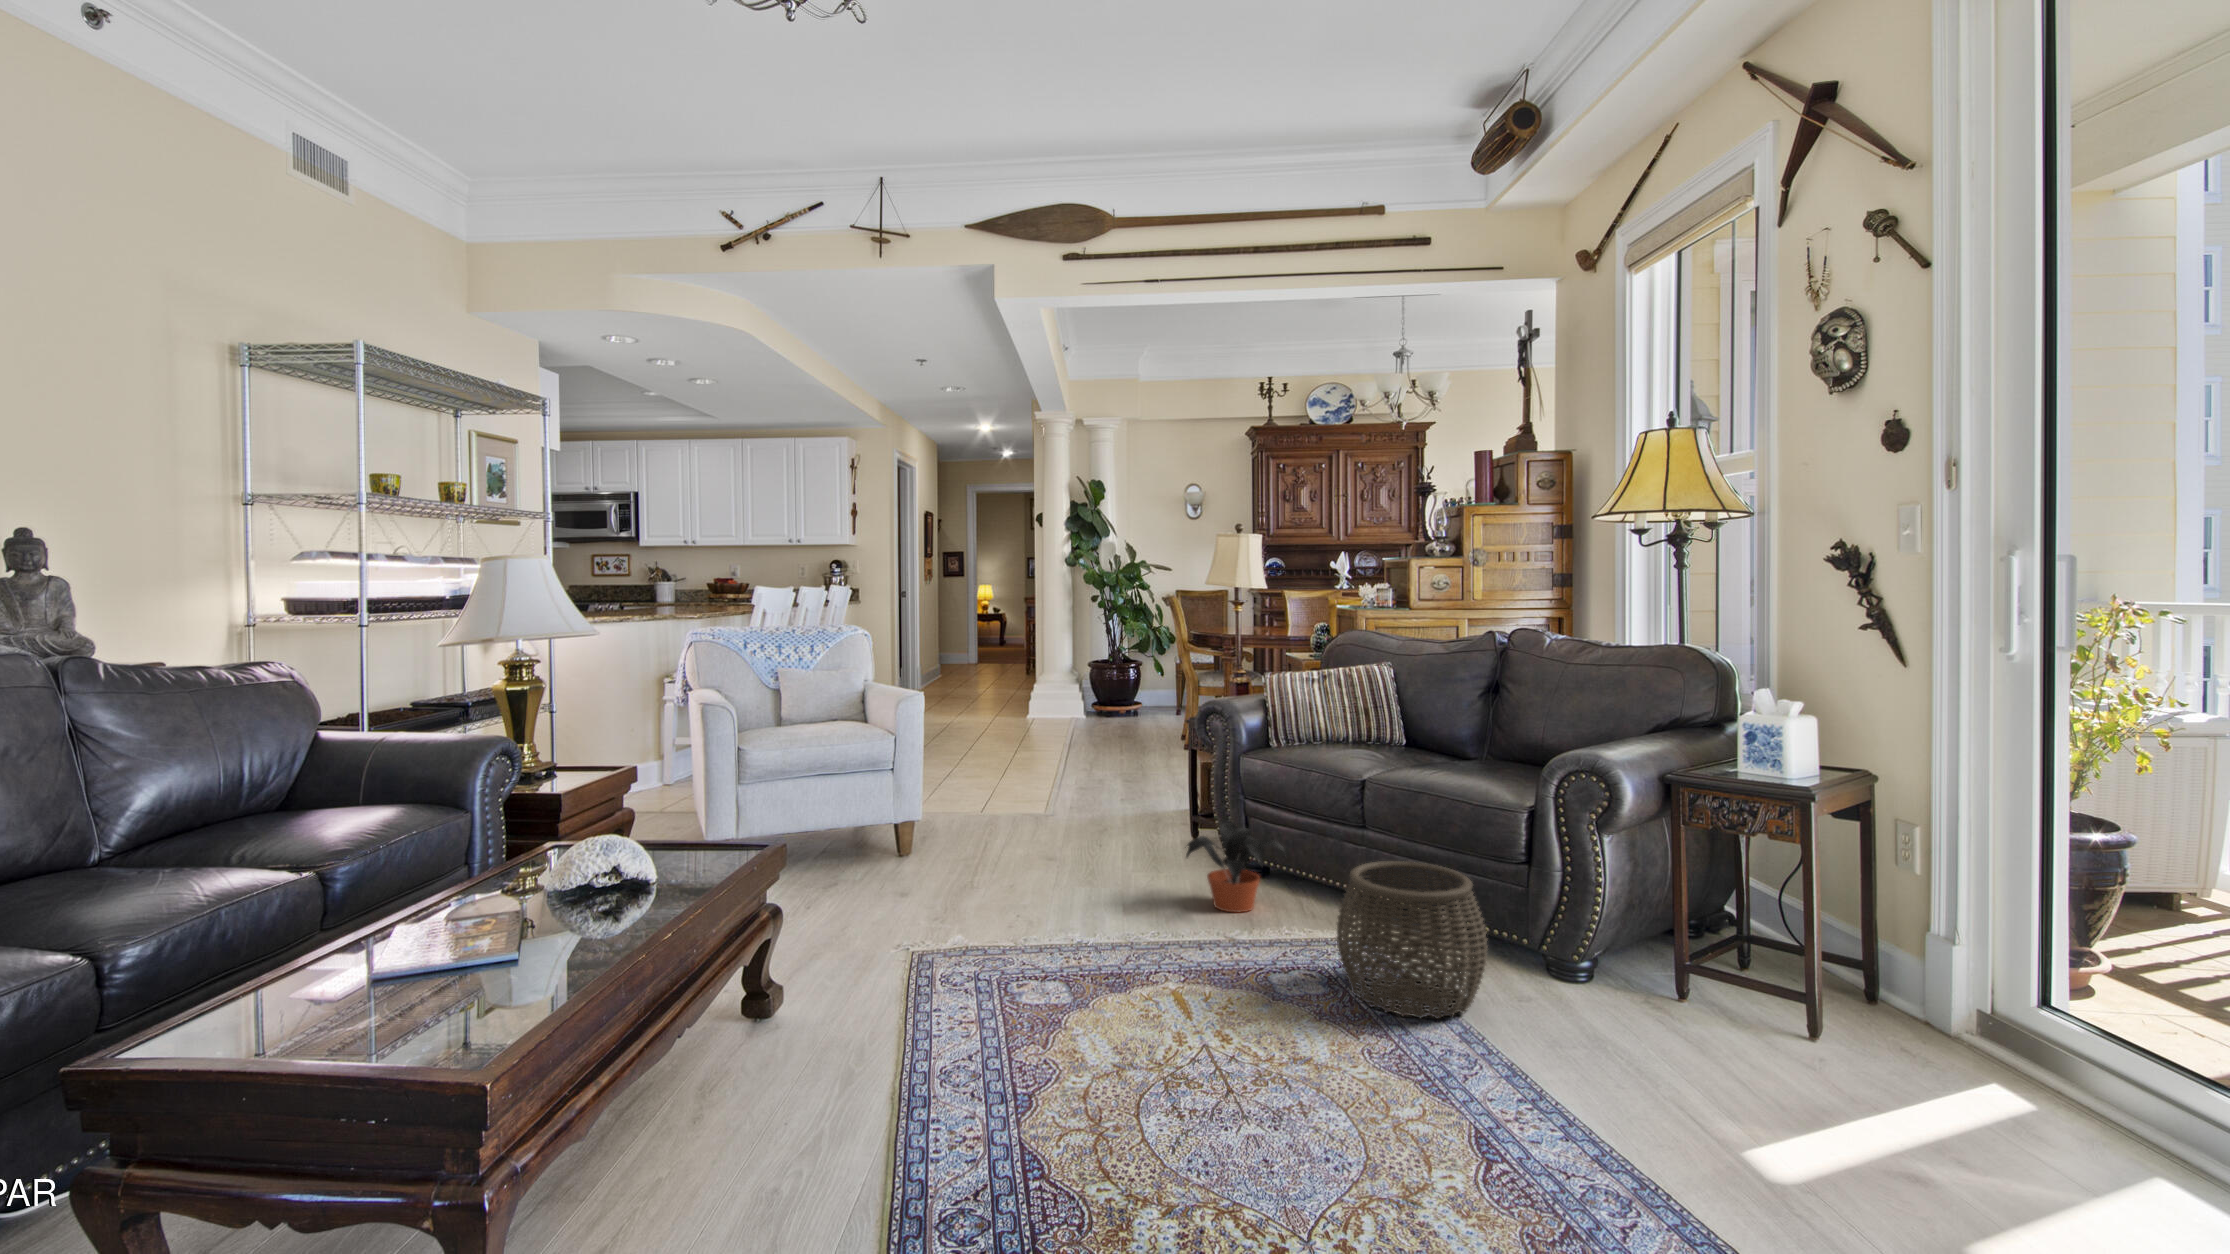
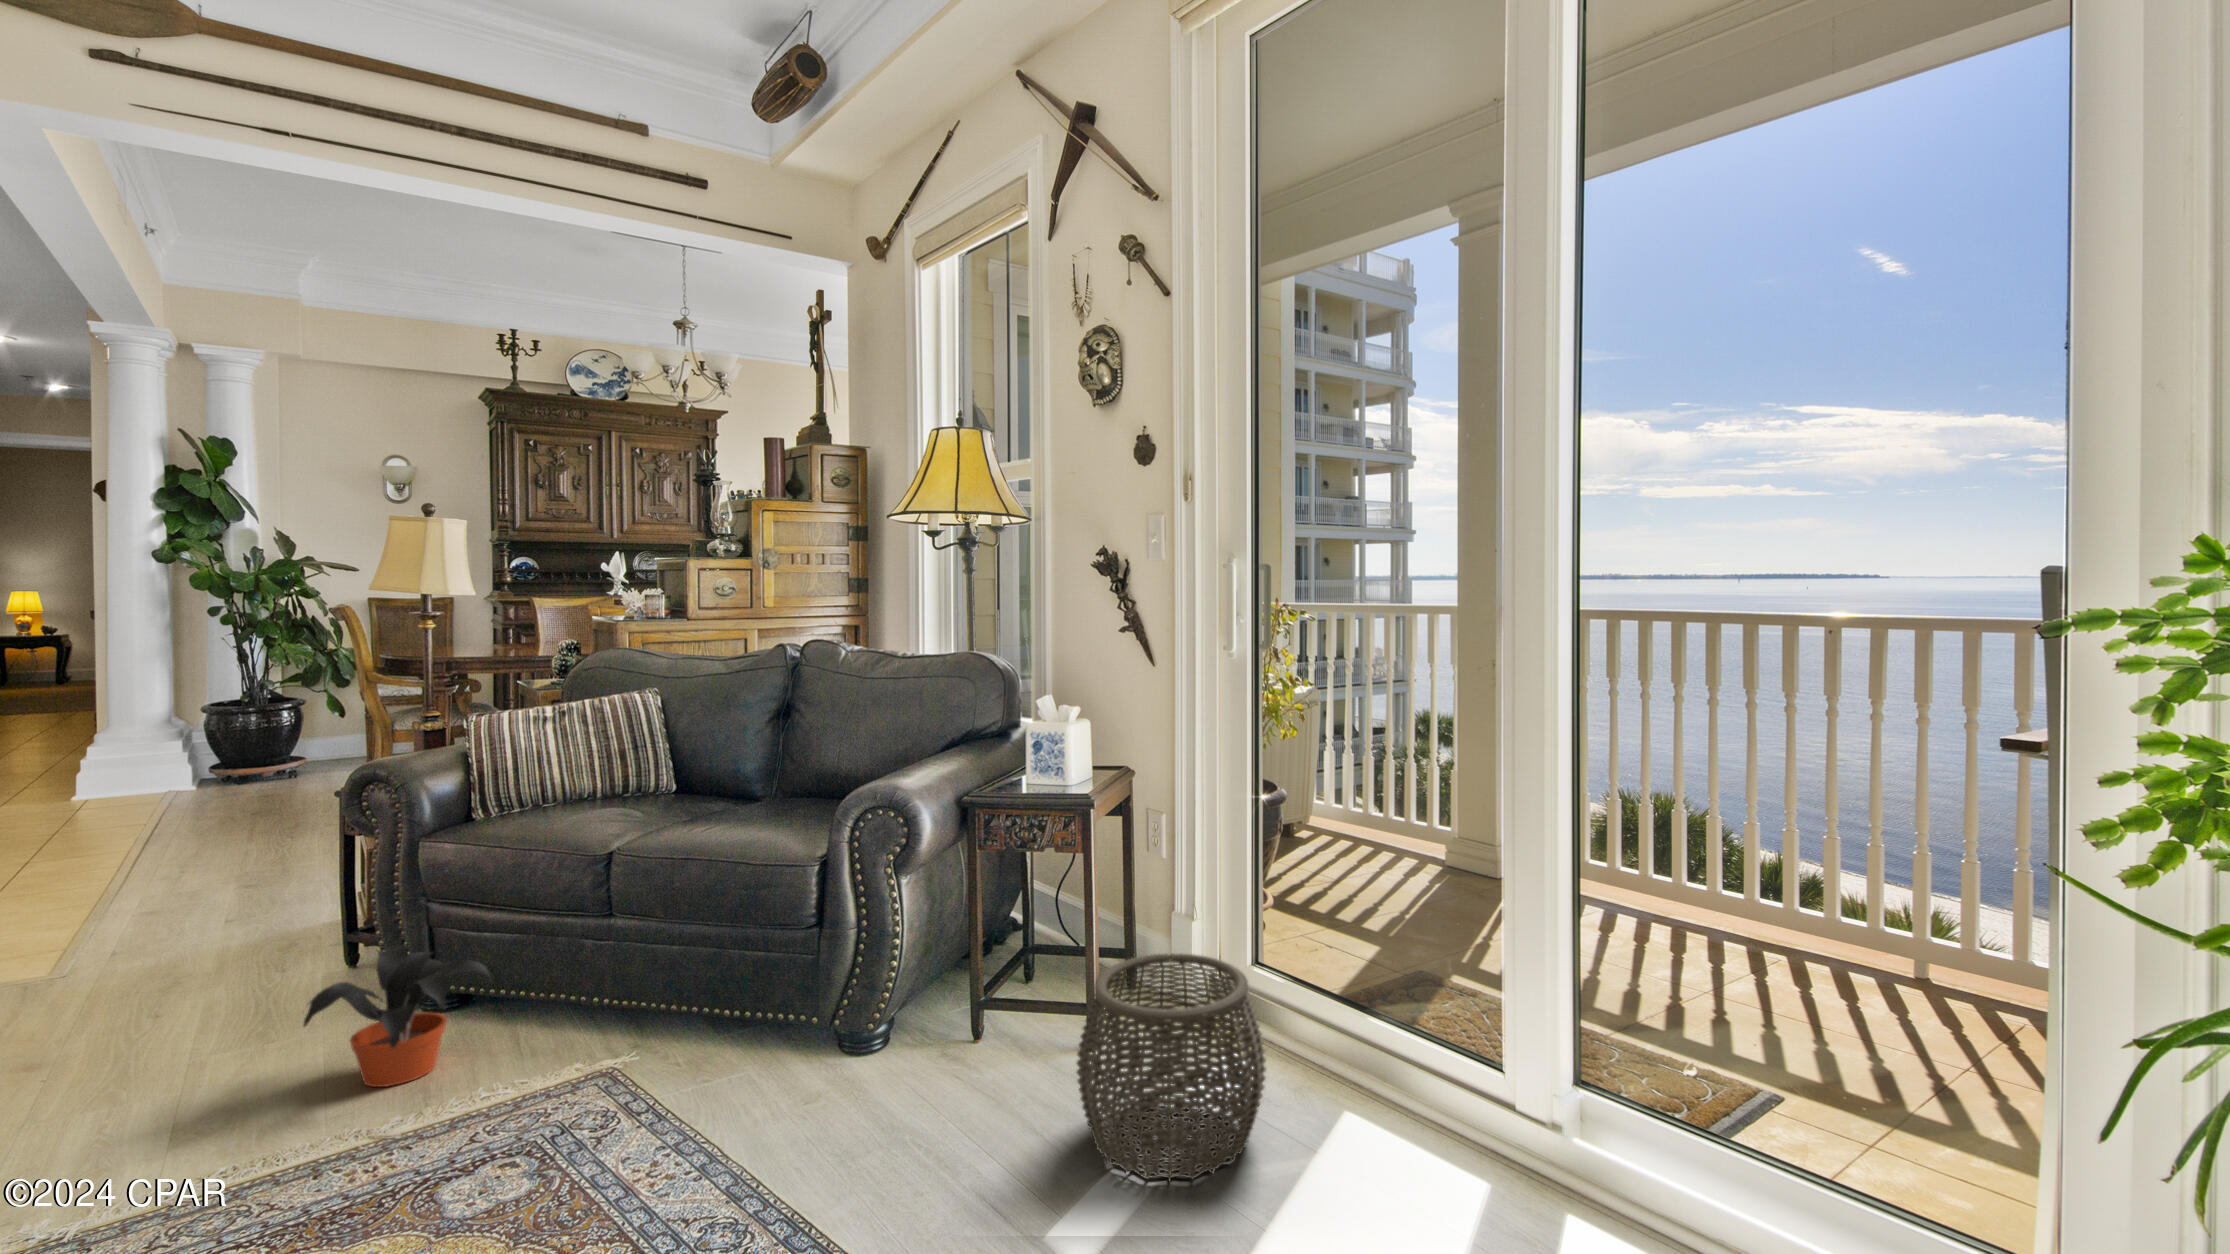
woven basket: present [1337,861,1488,1019] -> present [1077,953,1266,1181]

